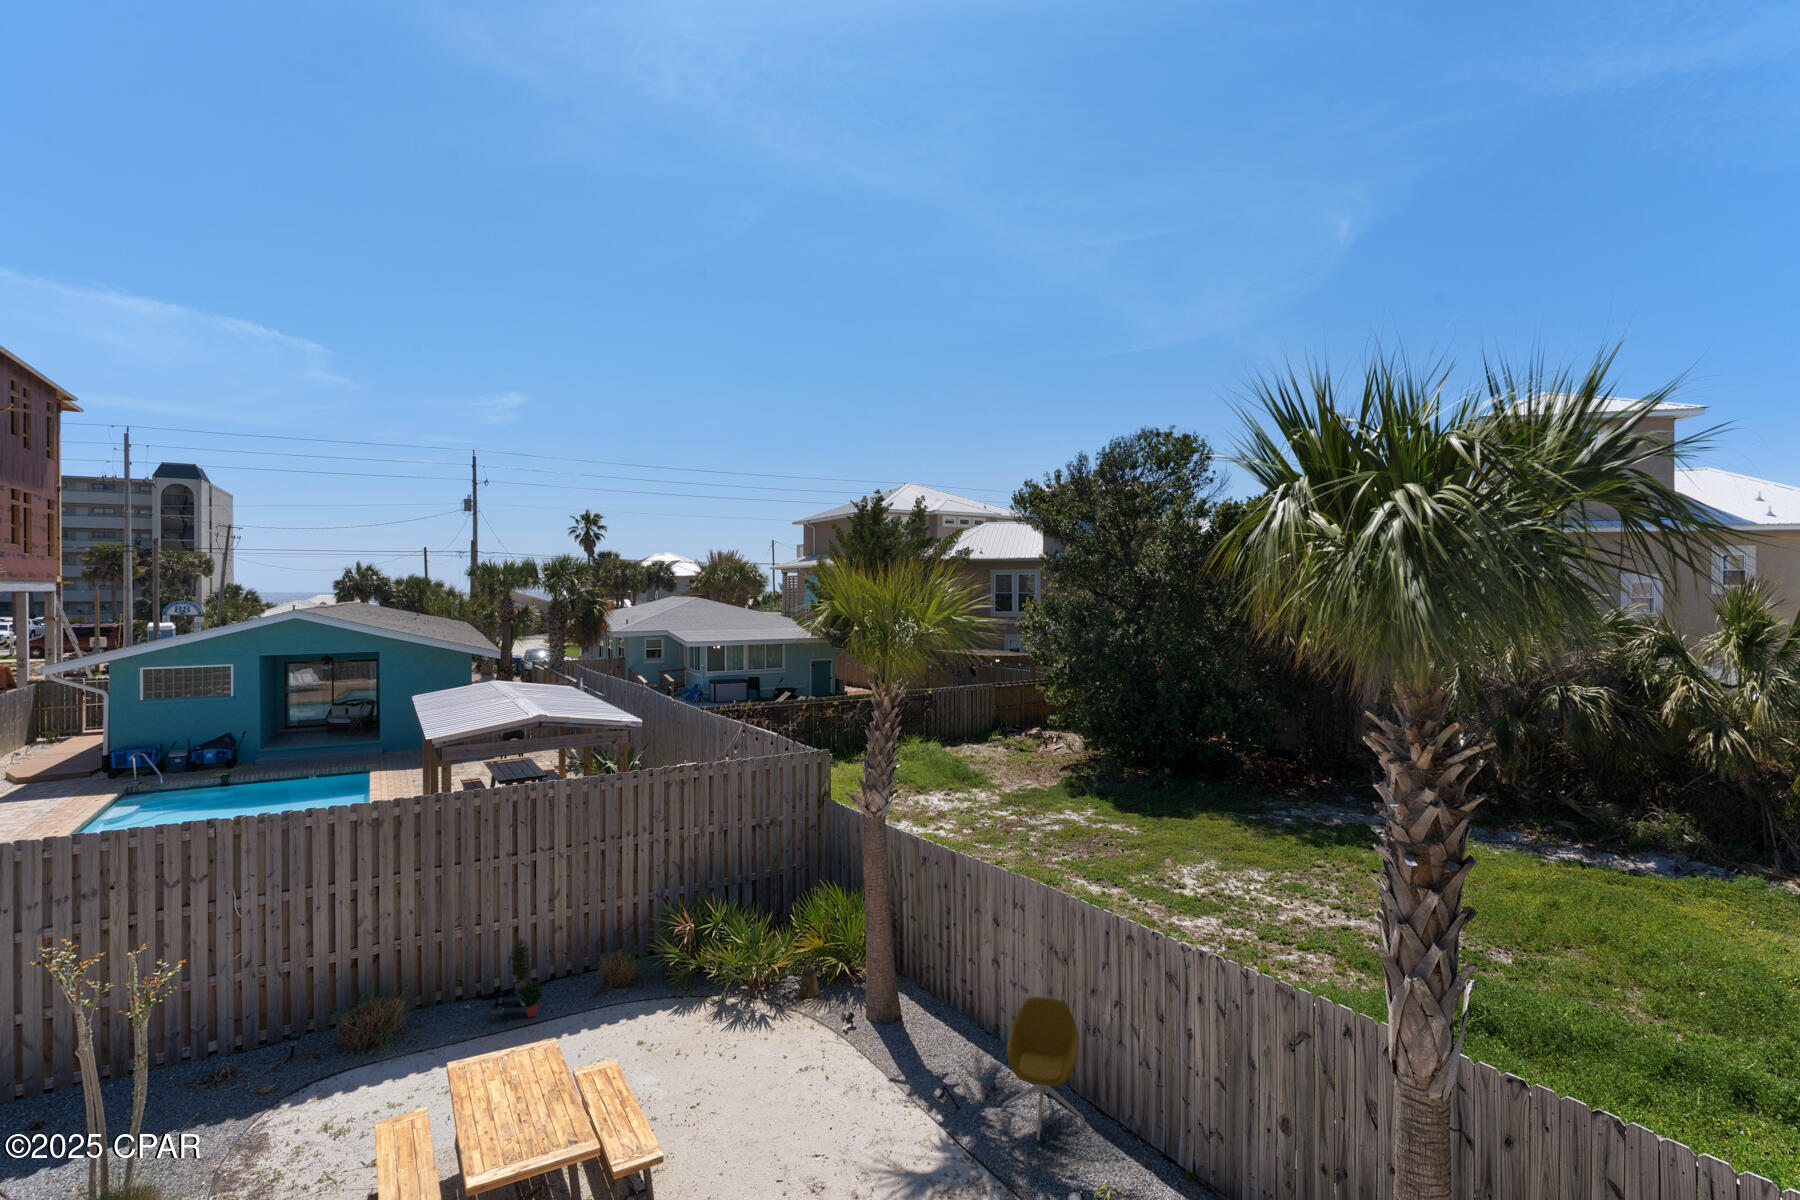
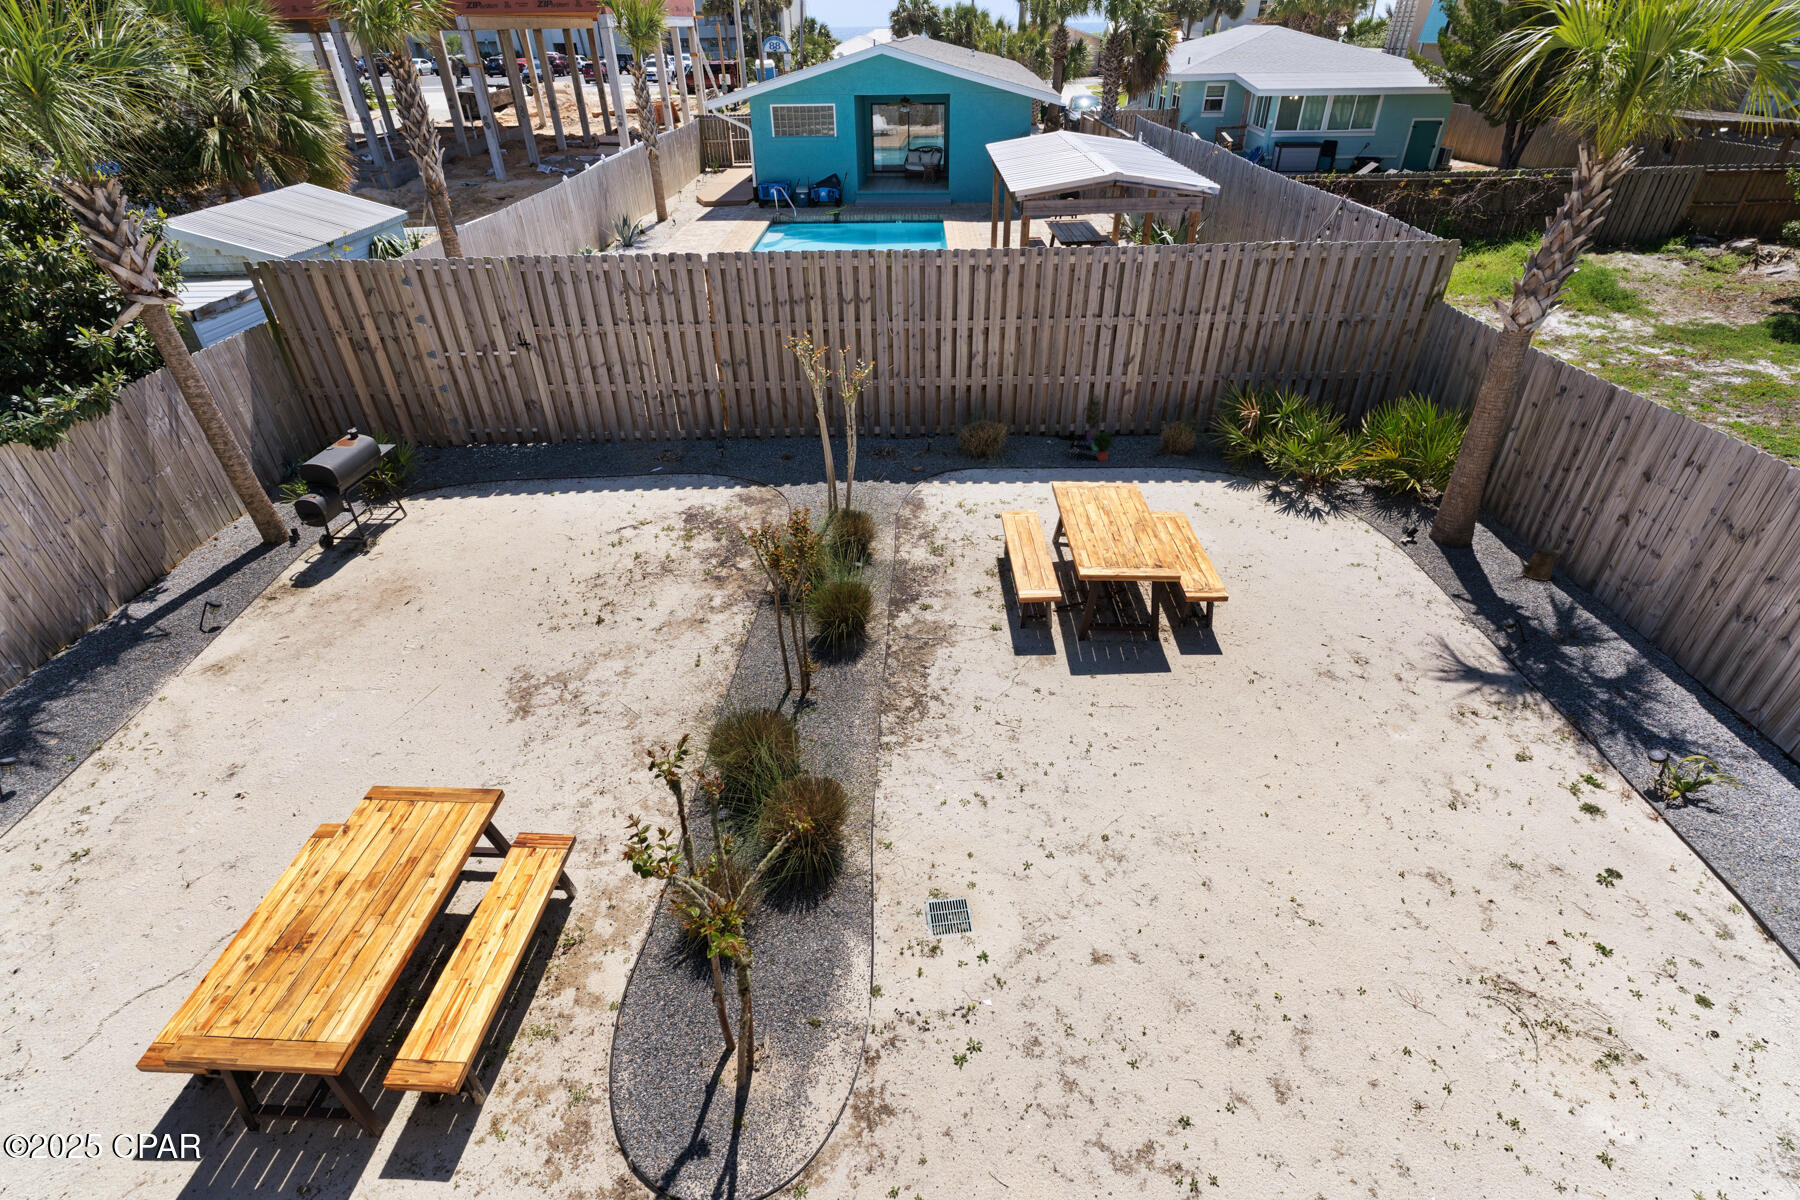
watering can: present [794,966,820,998] -> present [1515,548,1564,581]
chair: present [1002,997,1085,1141] -> none [1577,565,1721,697]

